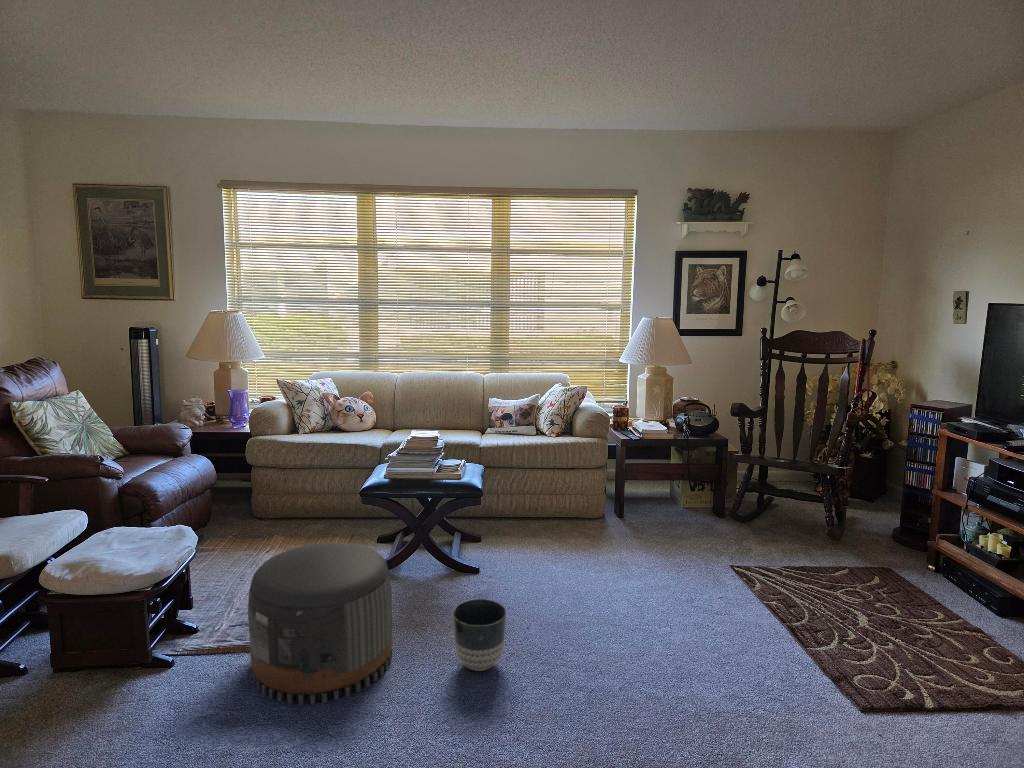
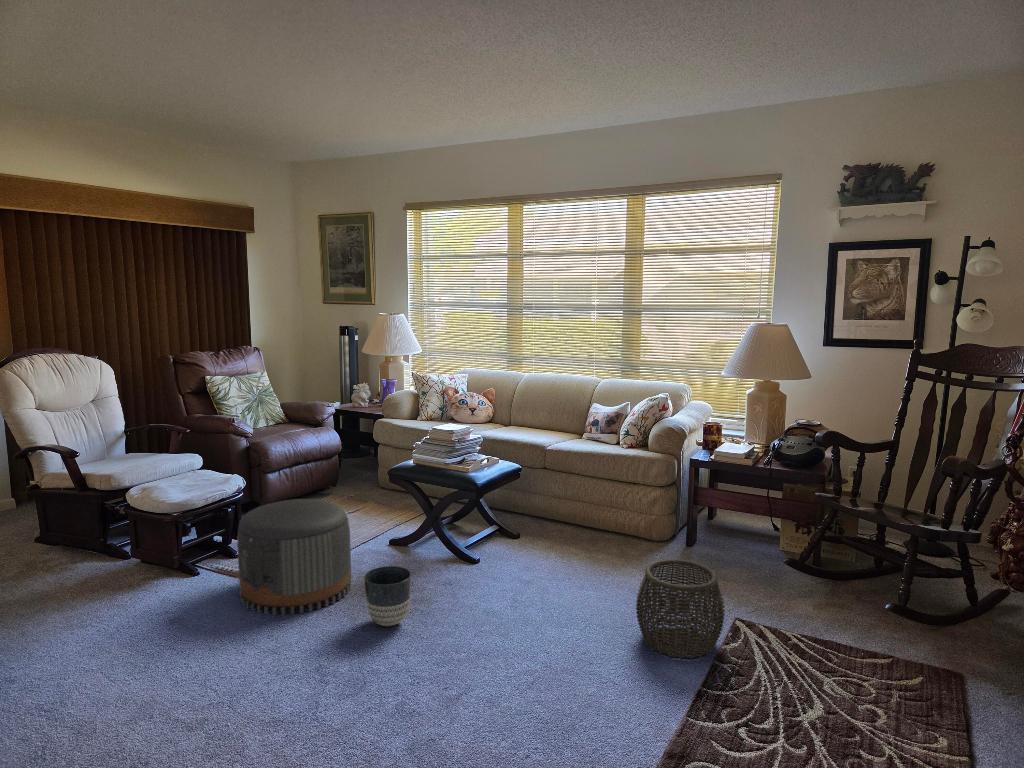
woven basket: none [689,529,772,618] -> present [636,560,725,659]

